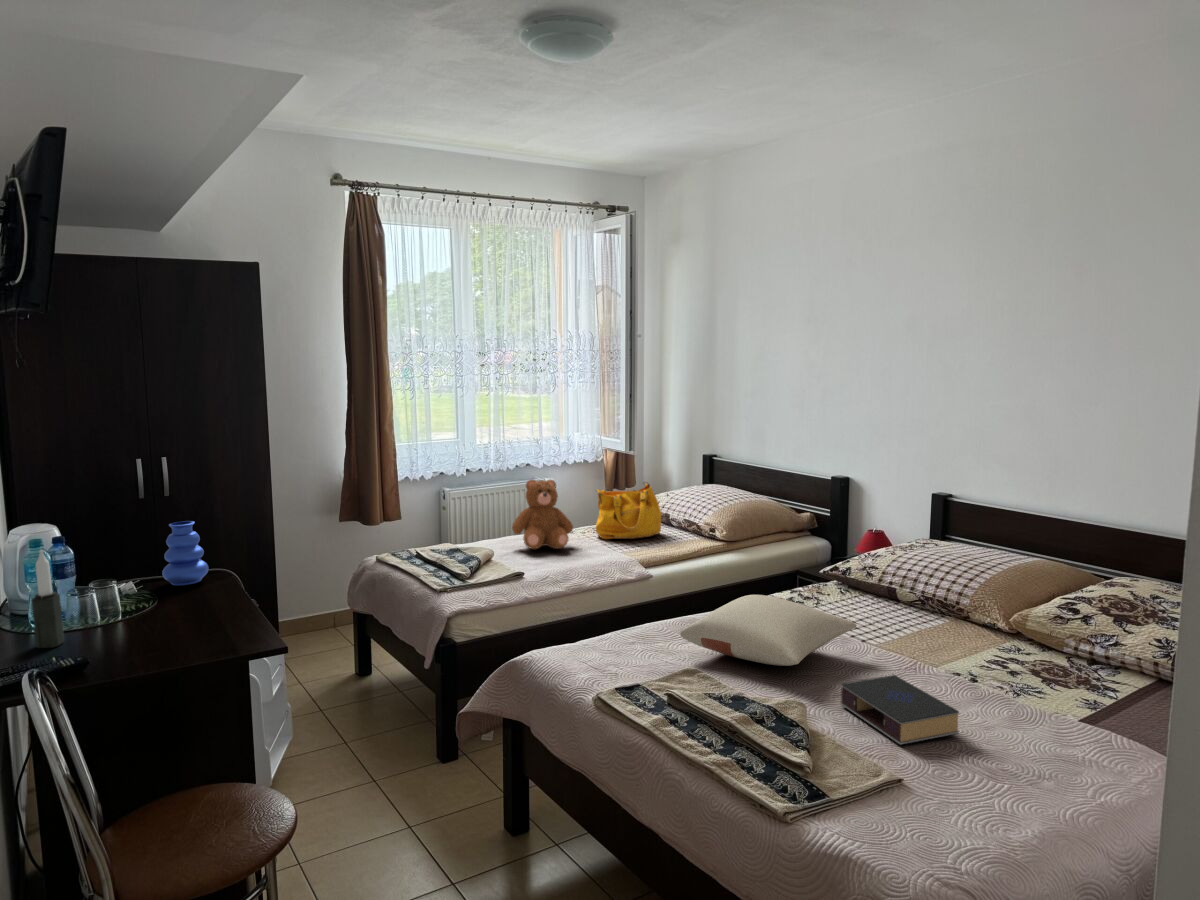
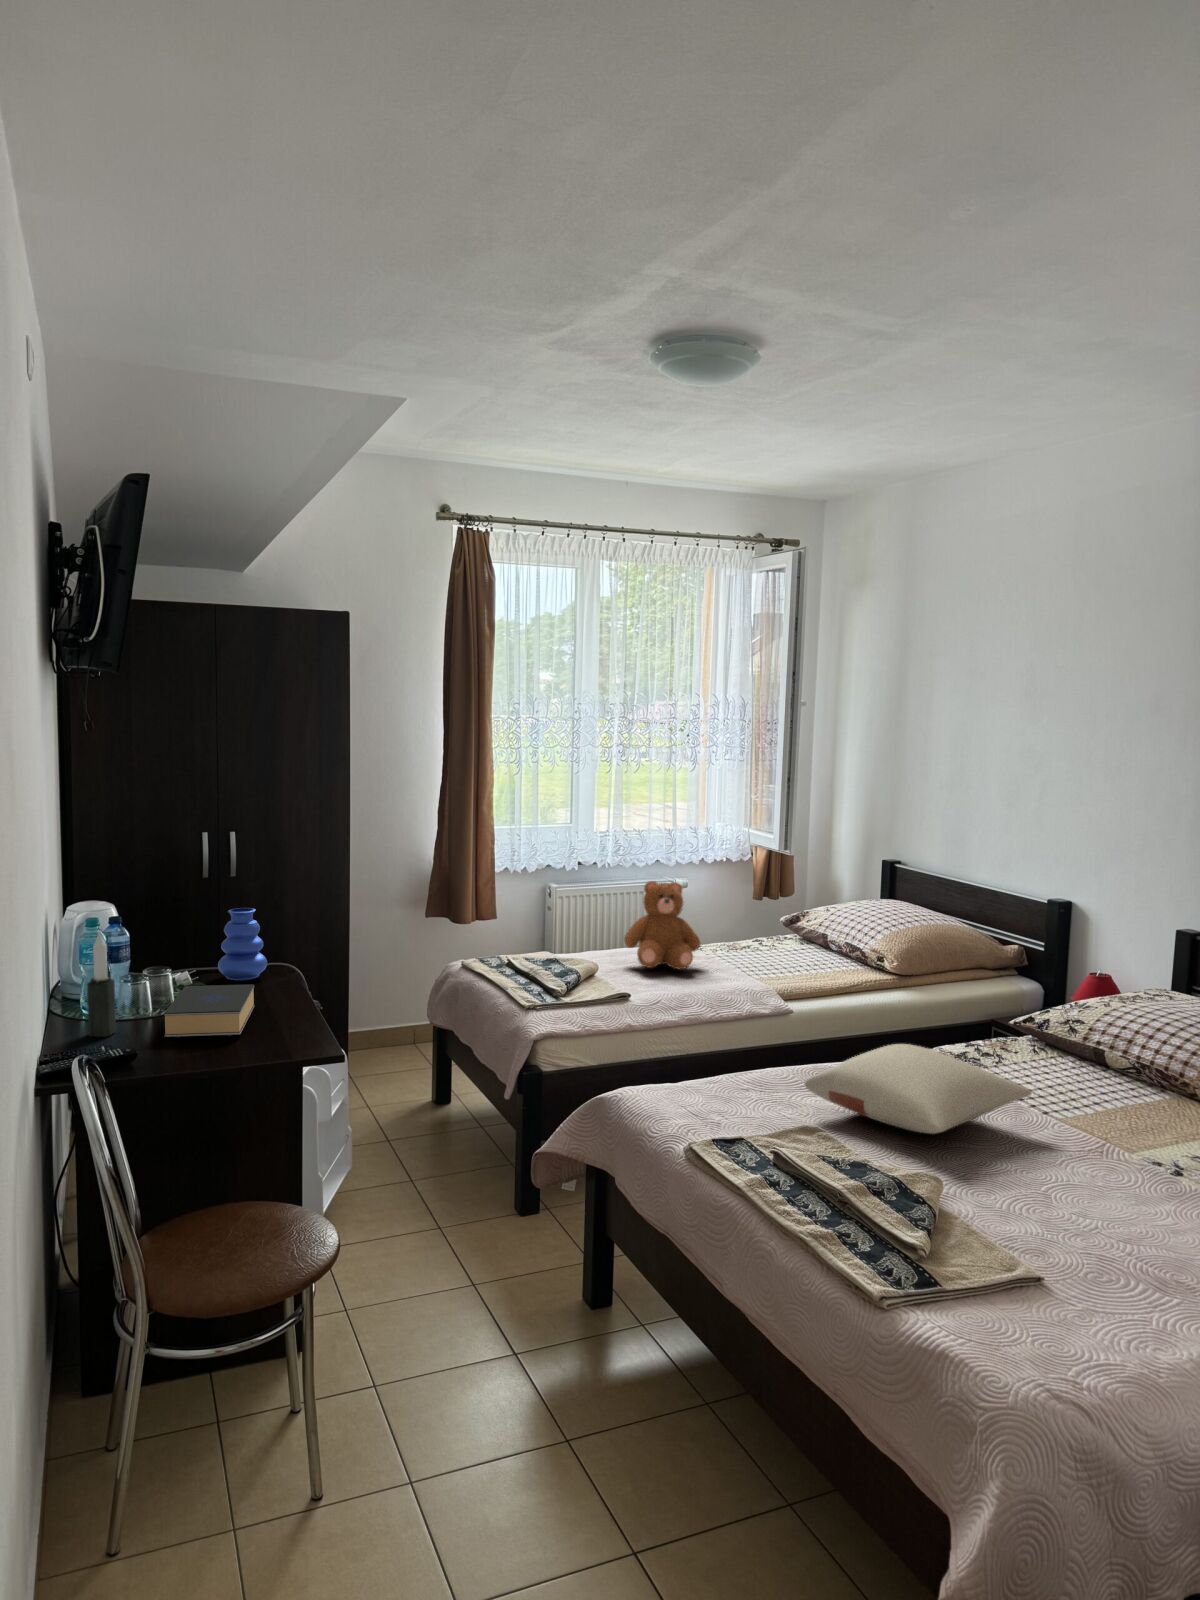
handbag: present [596,483,661,539] -> none [731,892,816,963]
book: present [841,675,959,745] -> present [164,984,255,1038]

